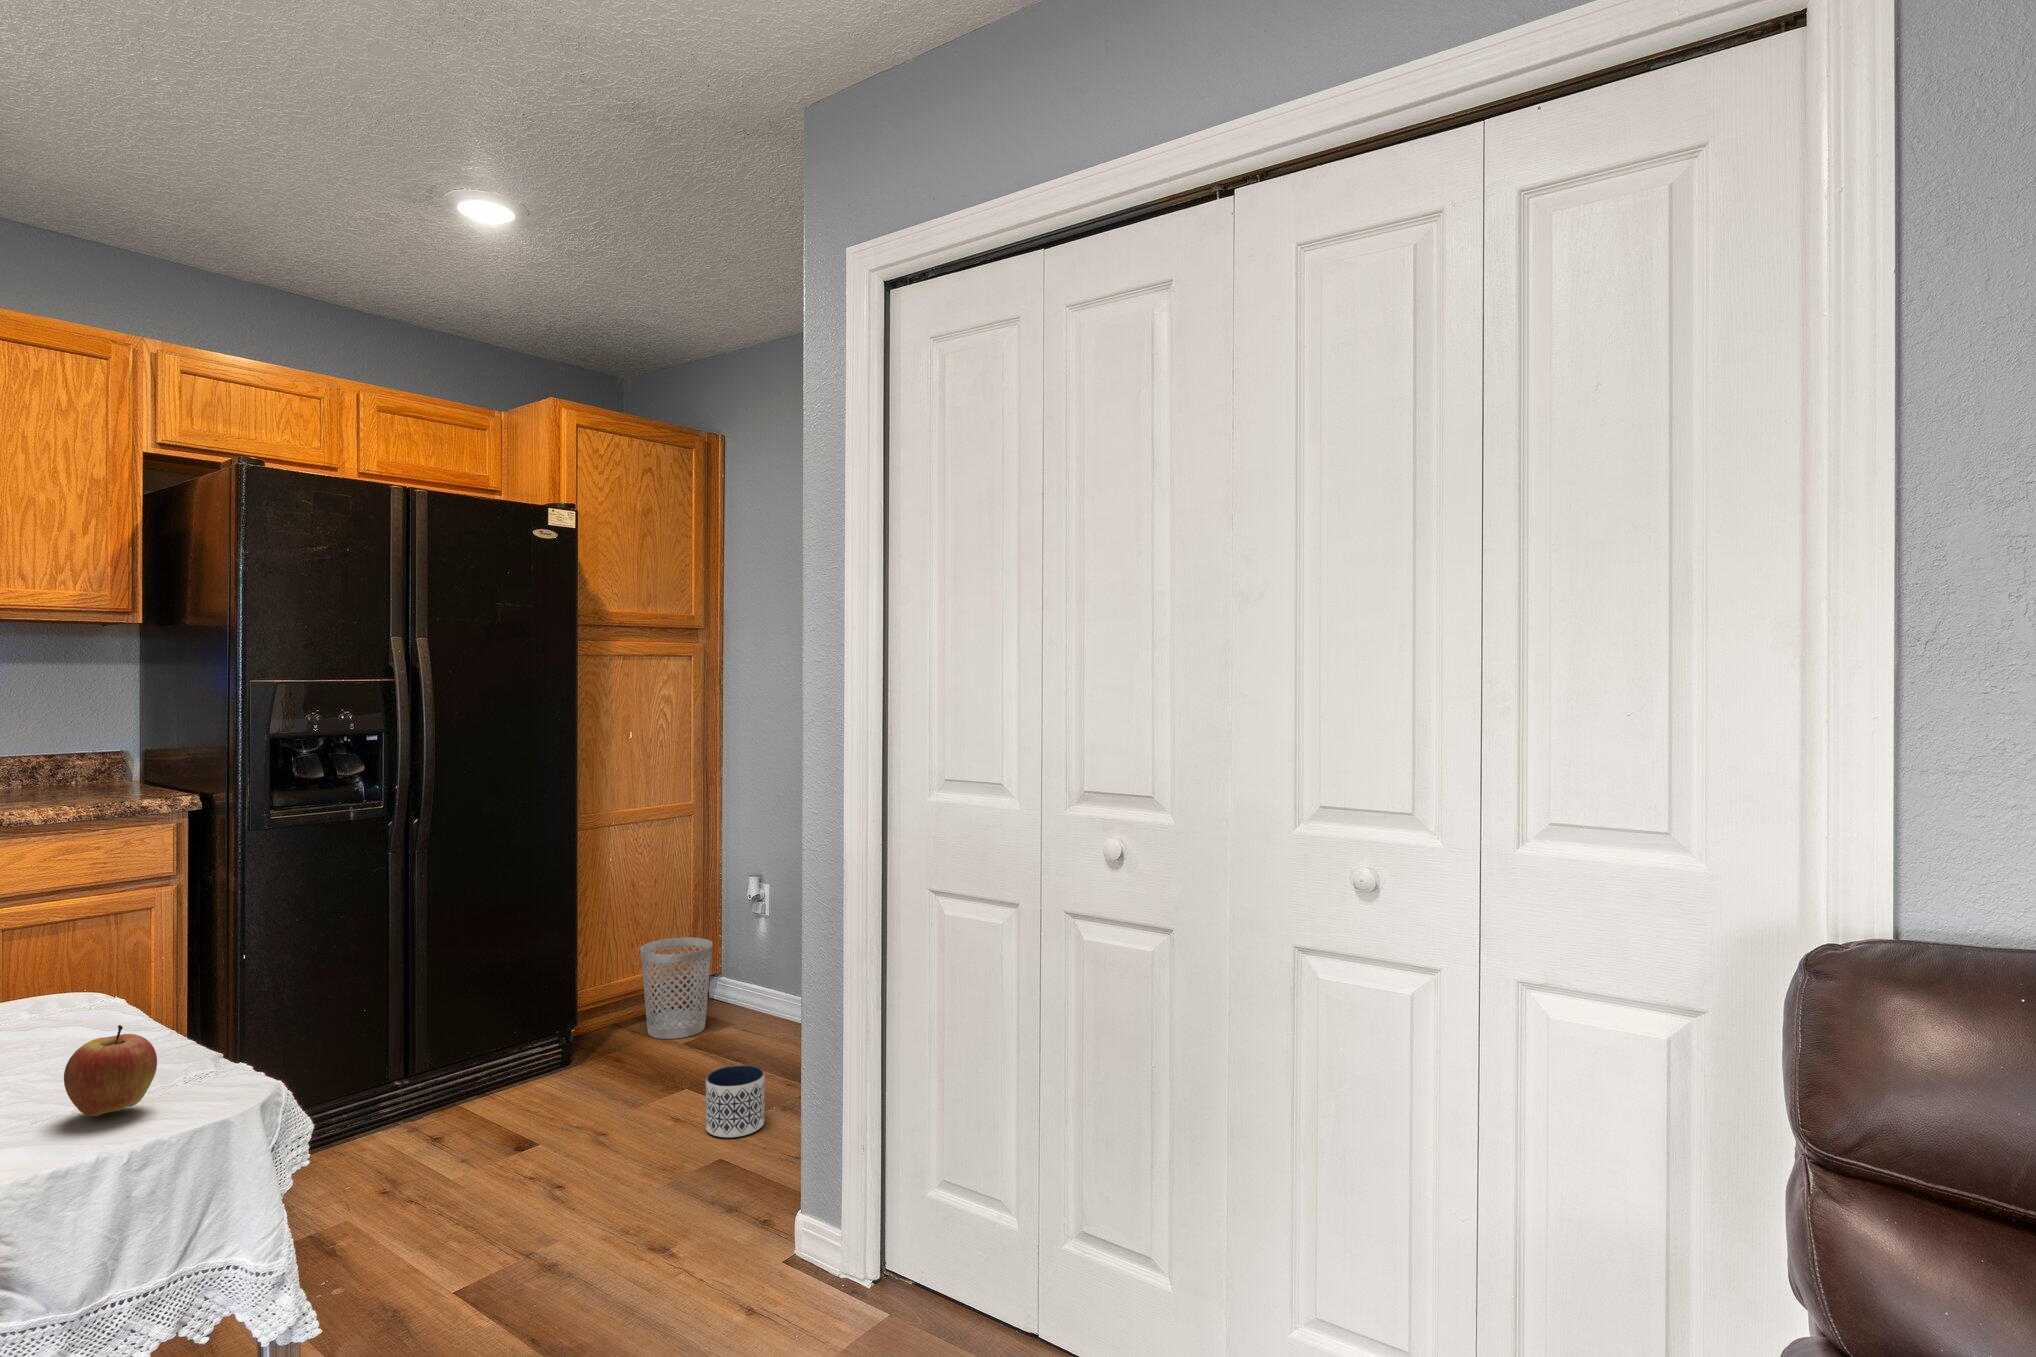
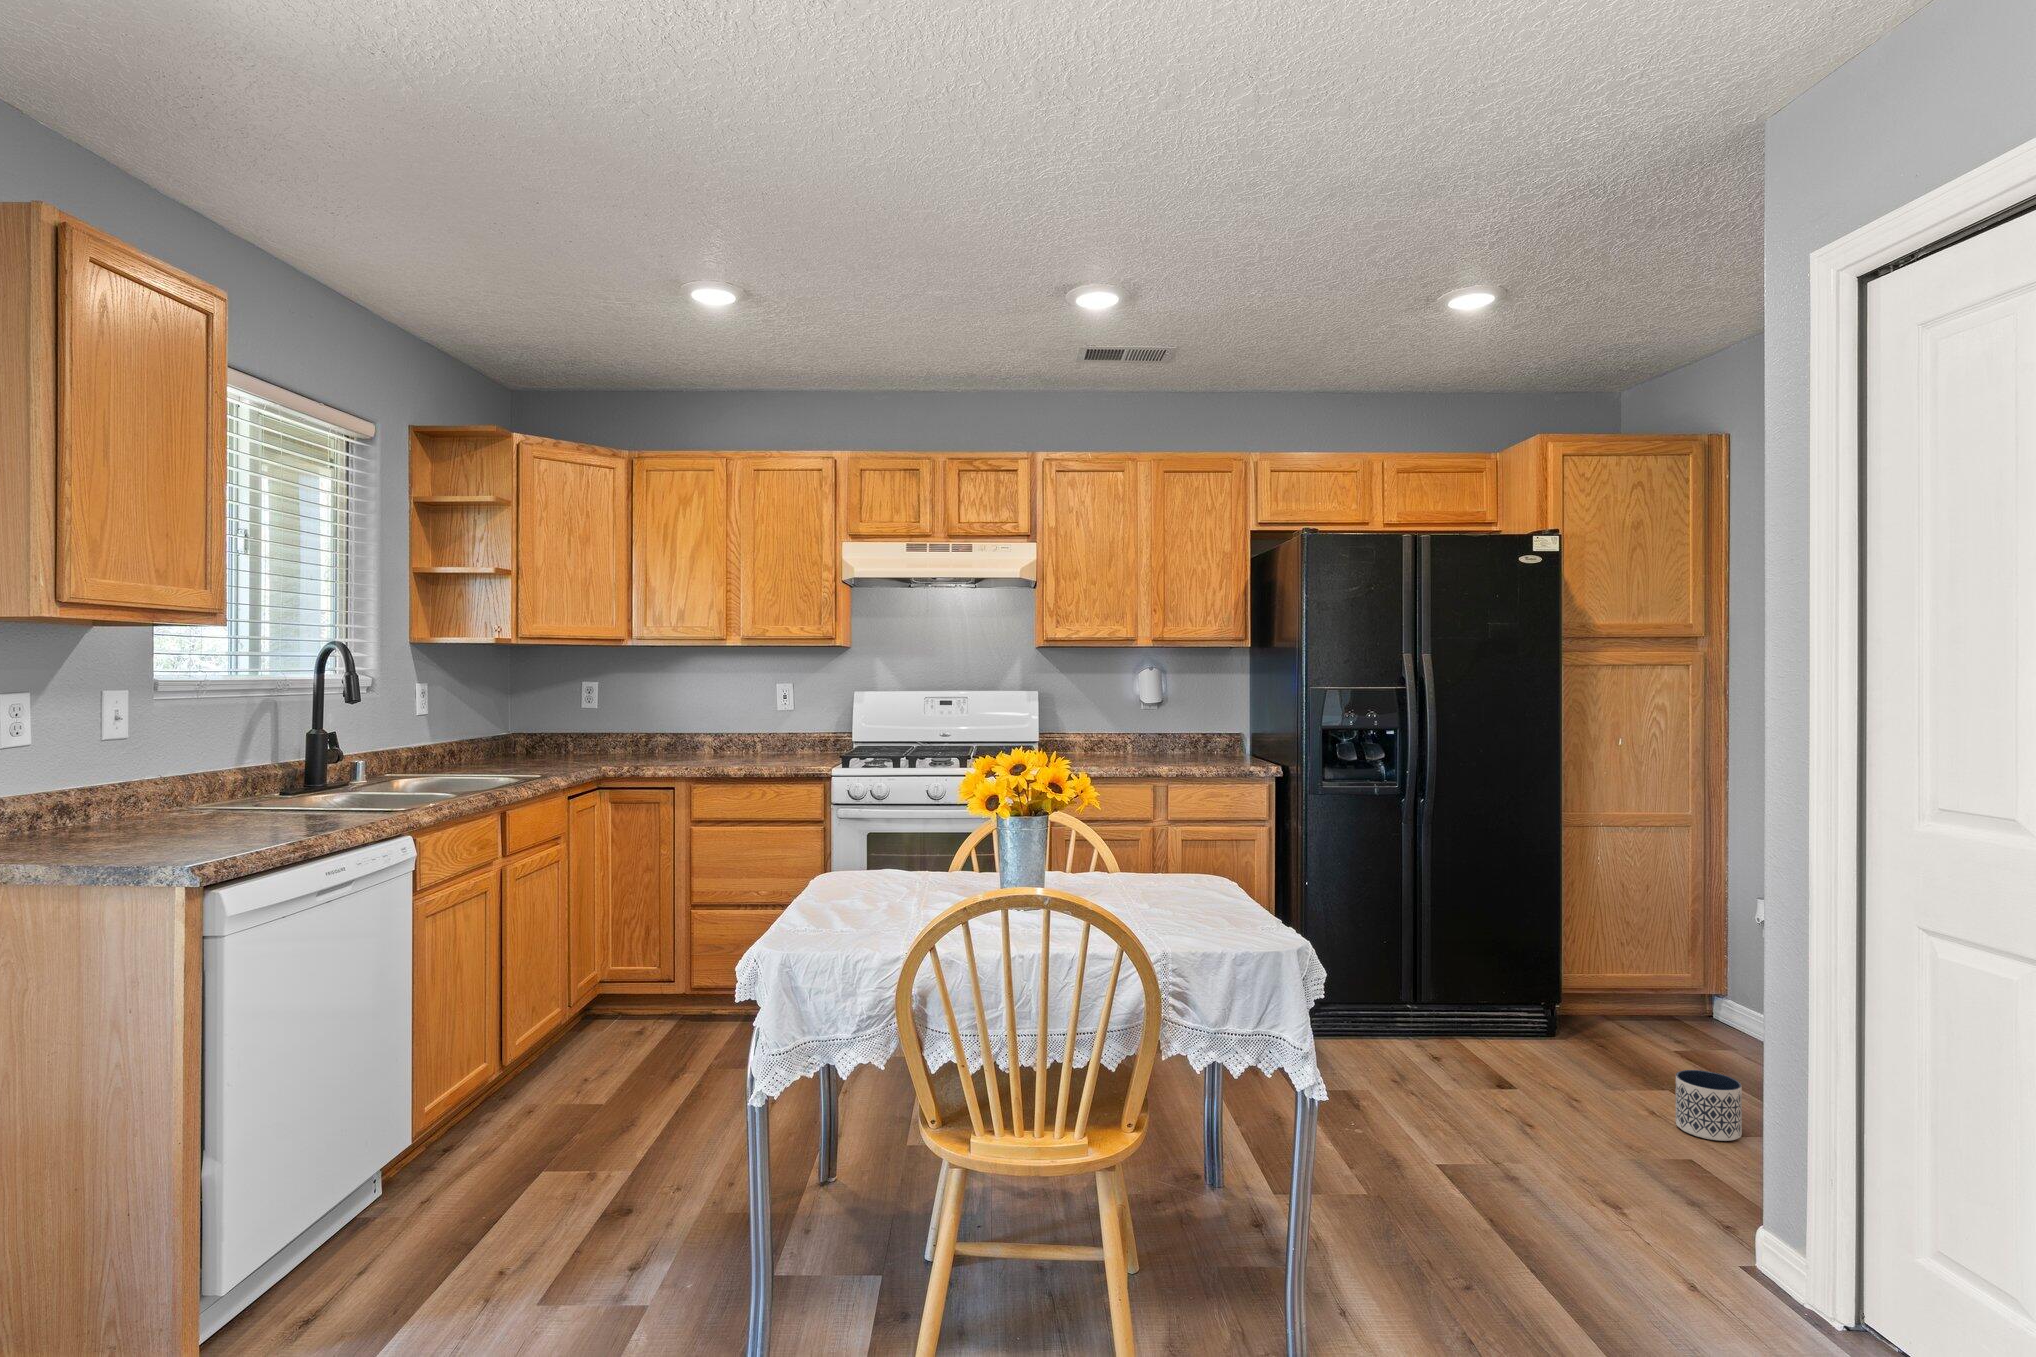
wastebasket: present [641,938,712,1039] -> none [1629,944,1707,1044]
apple: present [64,1025,157,1116] -> none [1209,882,1249,929]

